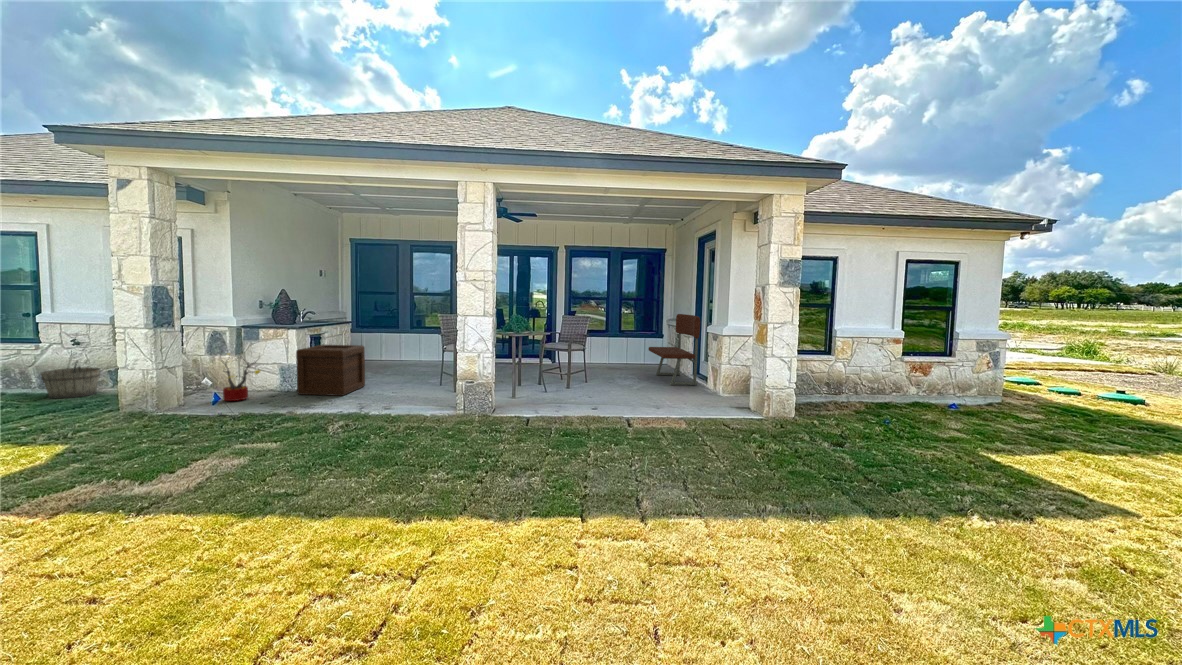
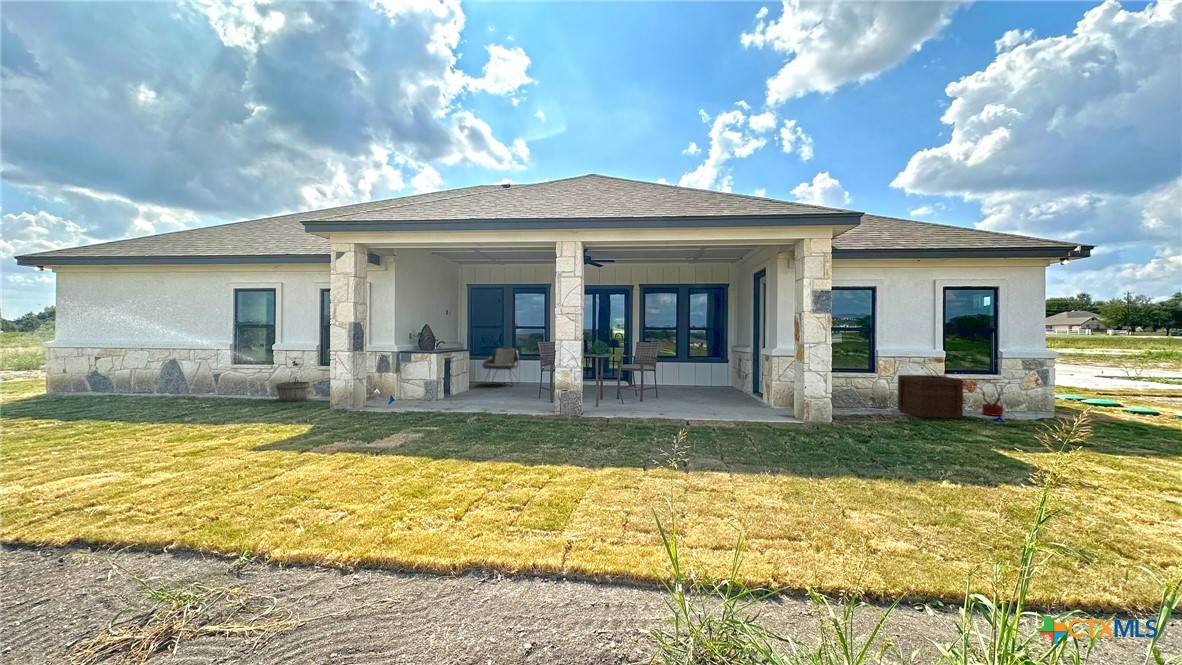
bench: present [649,314,700,385] -> none [710,340,753,401]
lounge chair: none [369,318,420,367] -> present [482,347,519,384]
wooden crate: present [296,345,365,396] -> present [898,375,964,419]
decorative plant: present [223,353,260,401] -> present [979,384,1006,416]

